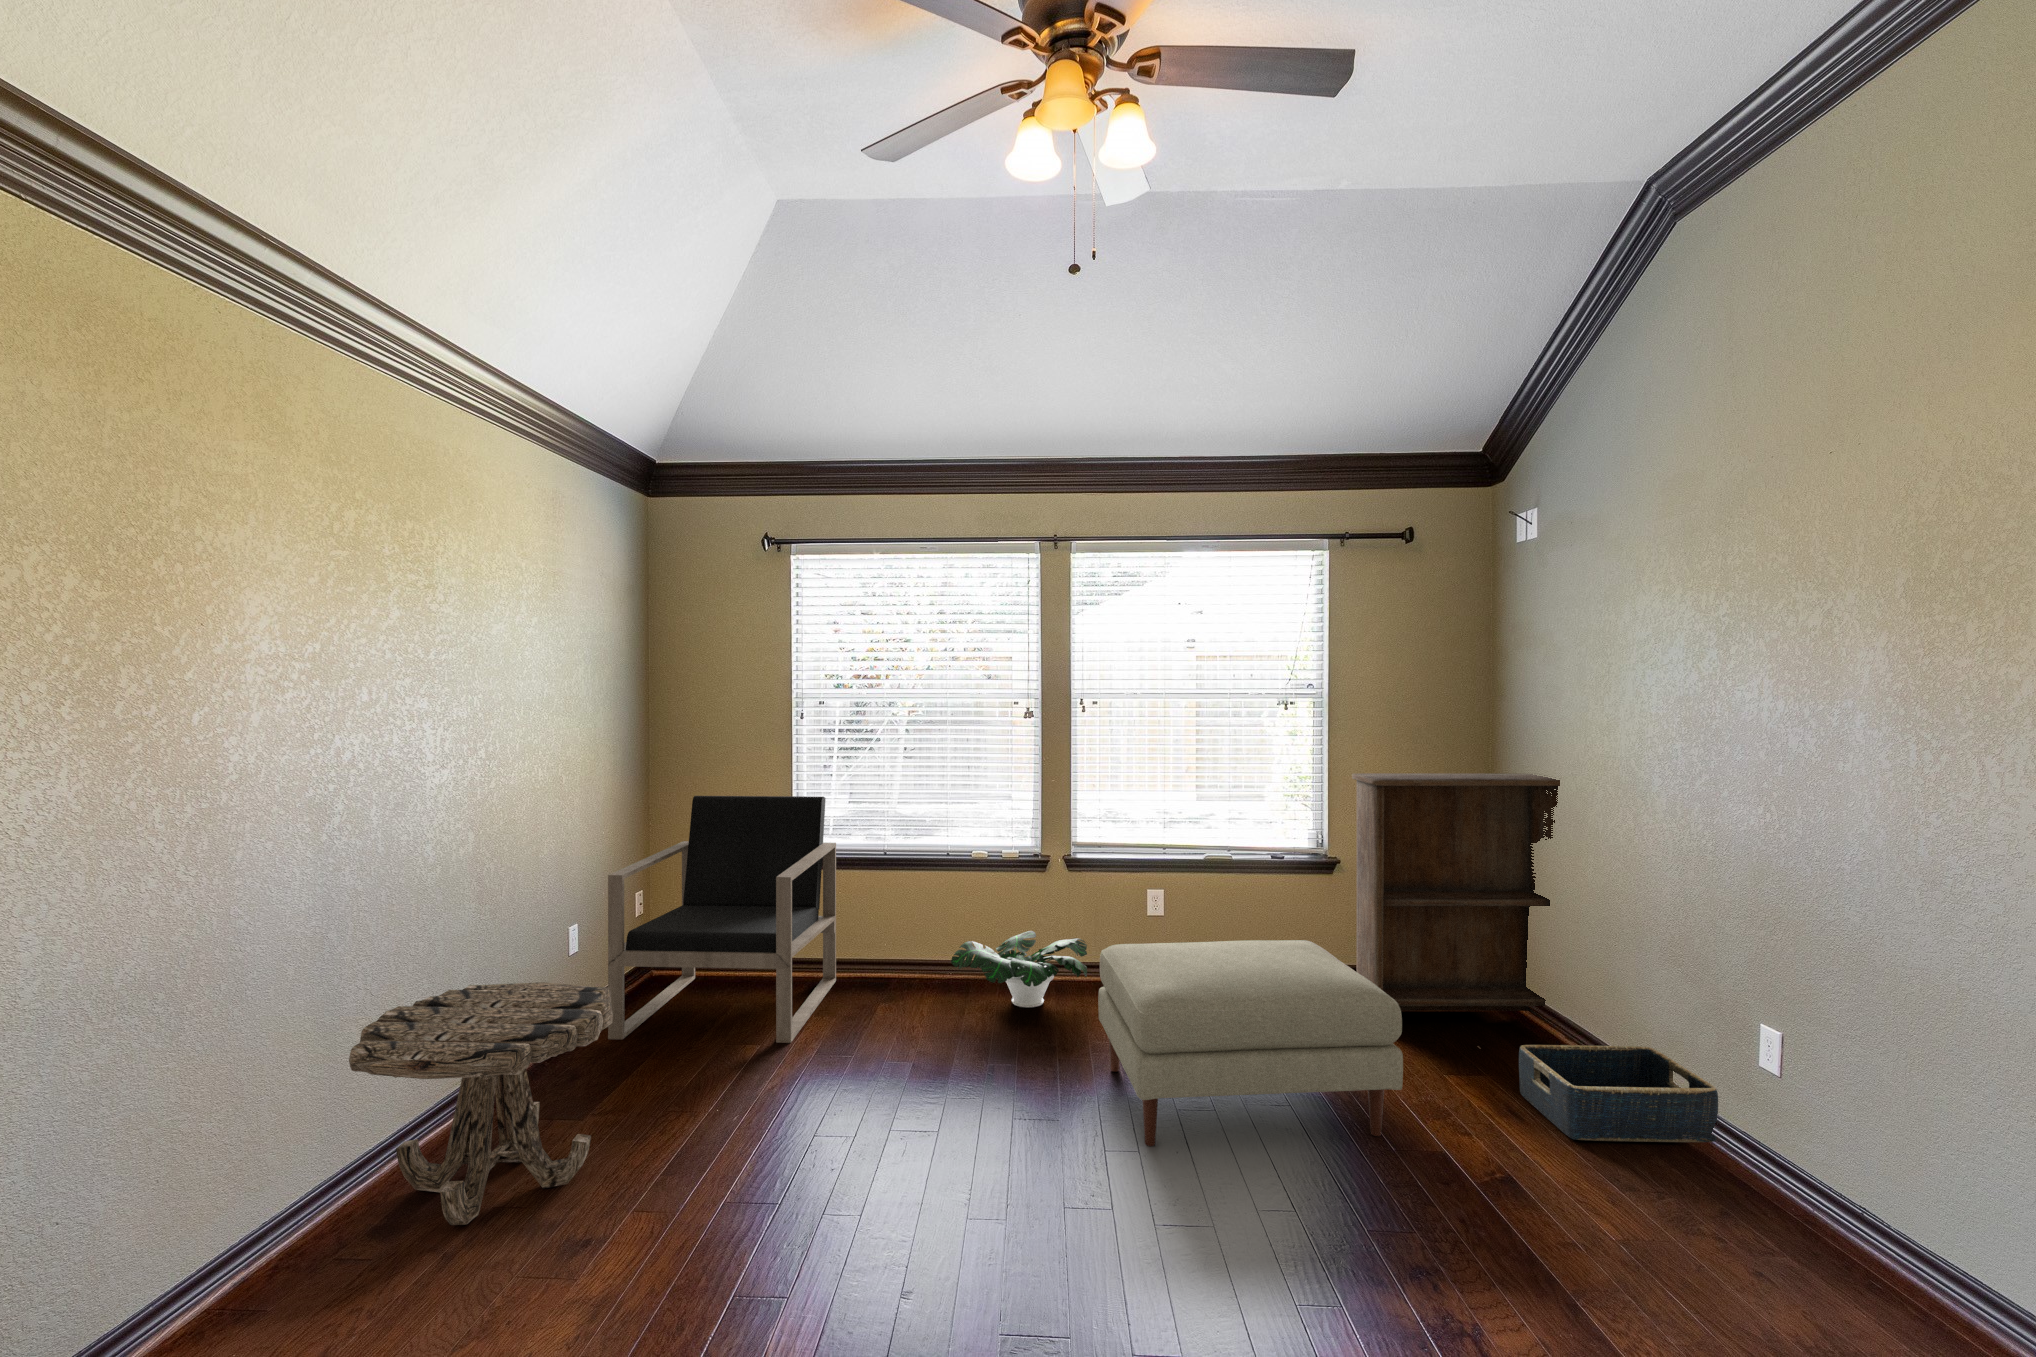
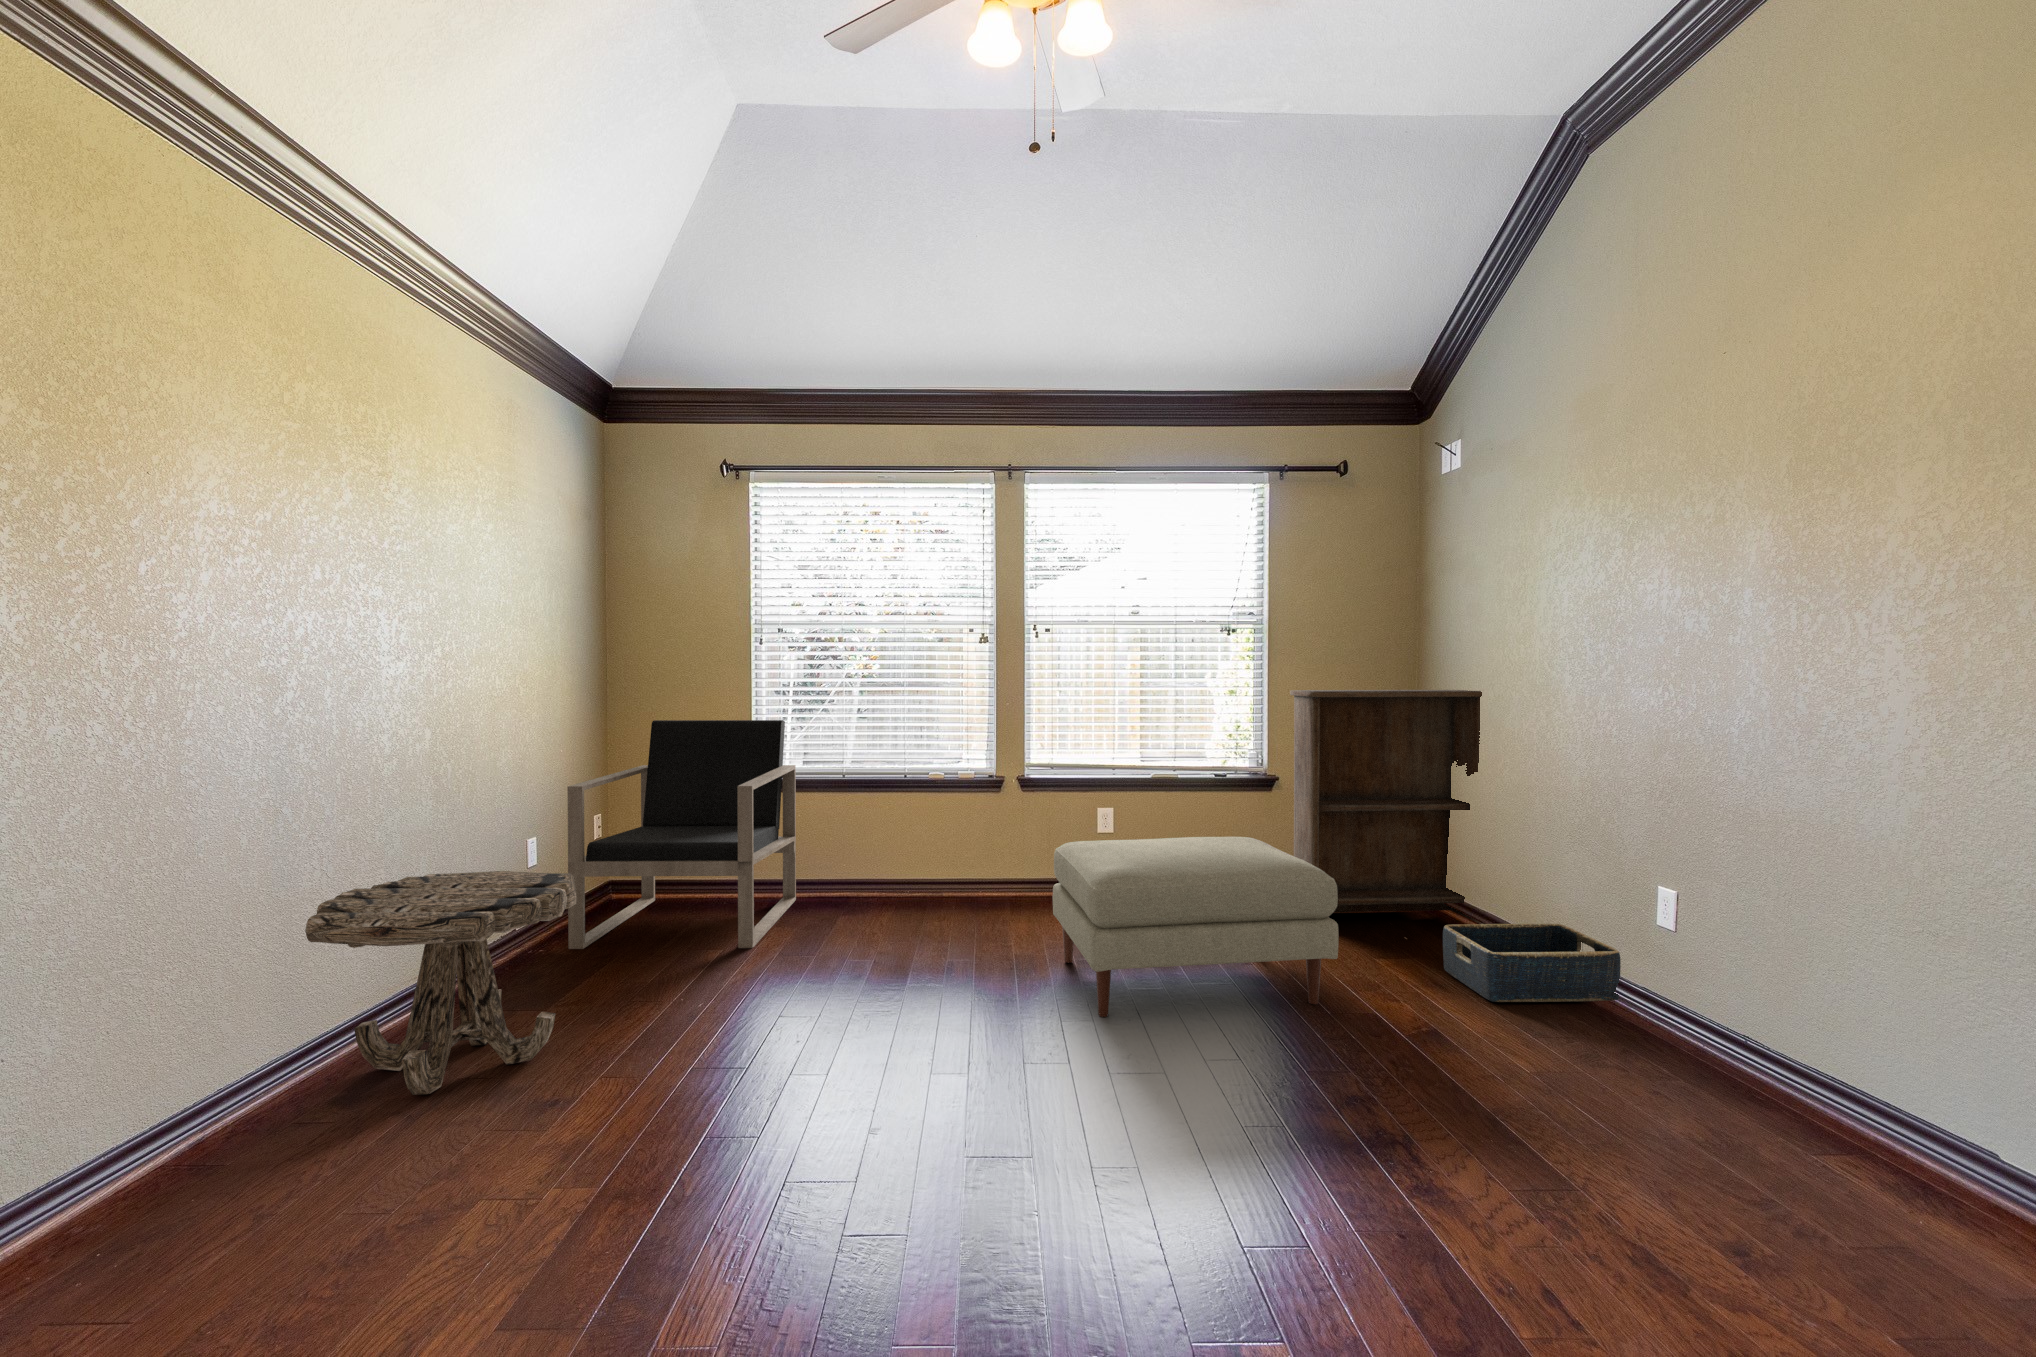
potted plant: present [951,931,1087,1007] -> none [909,847,1041,917]

